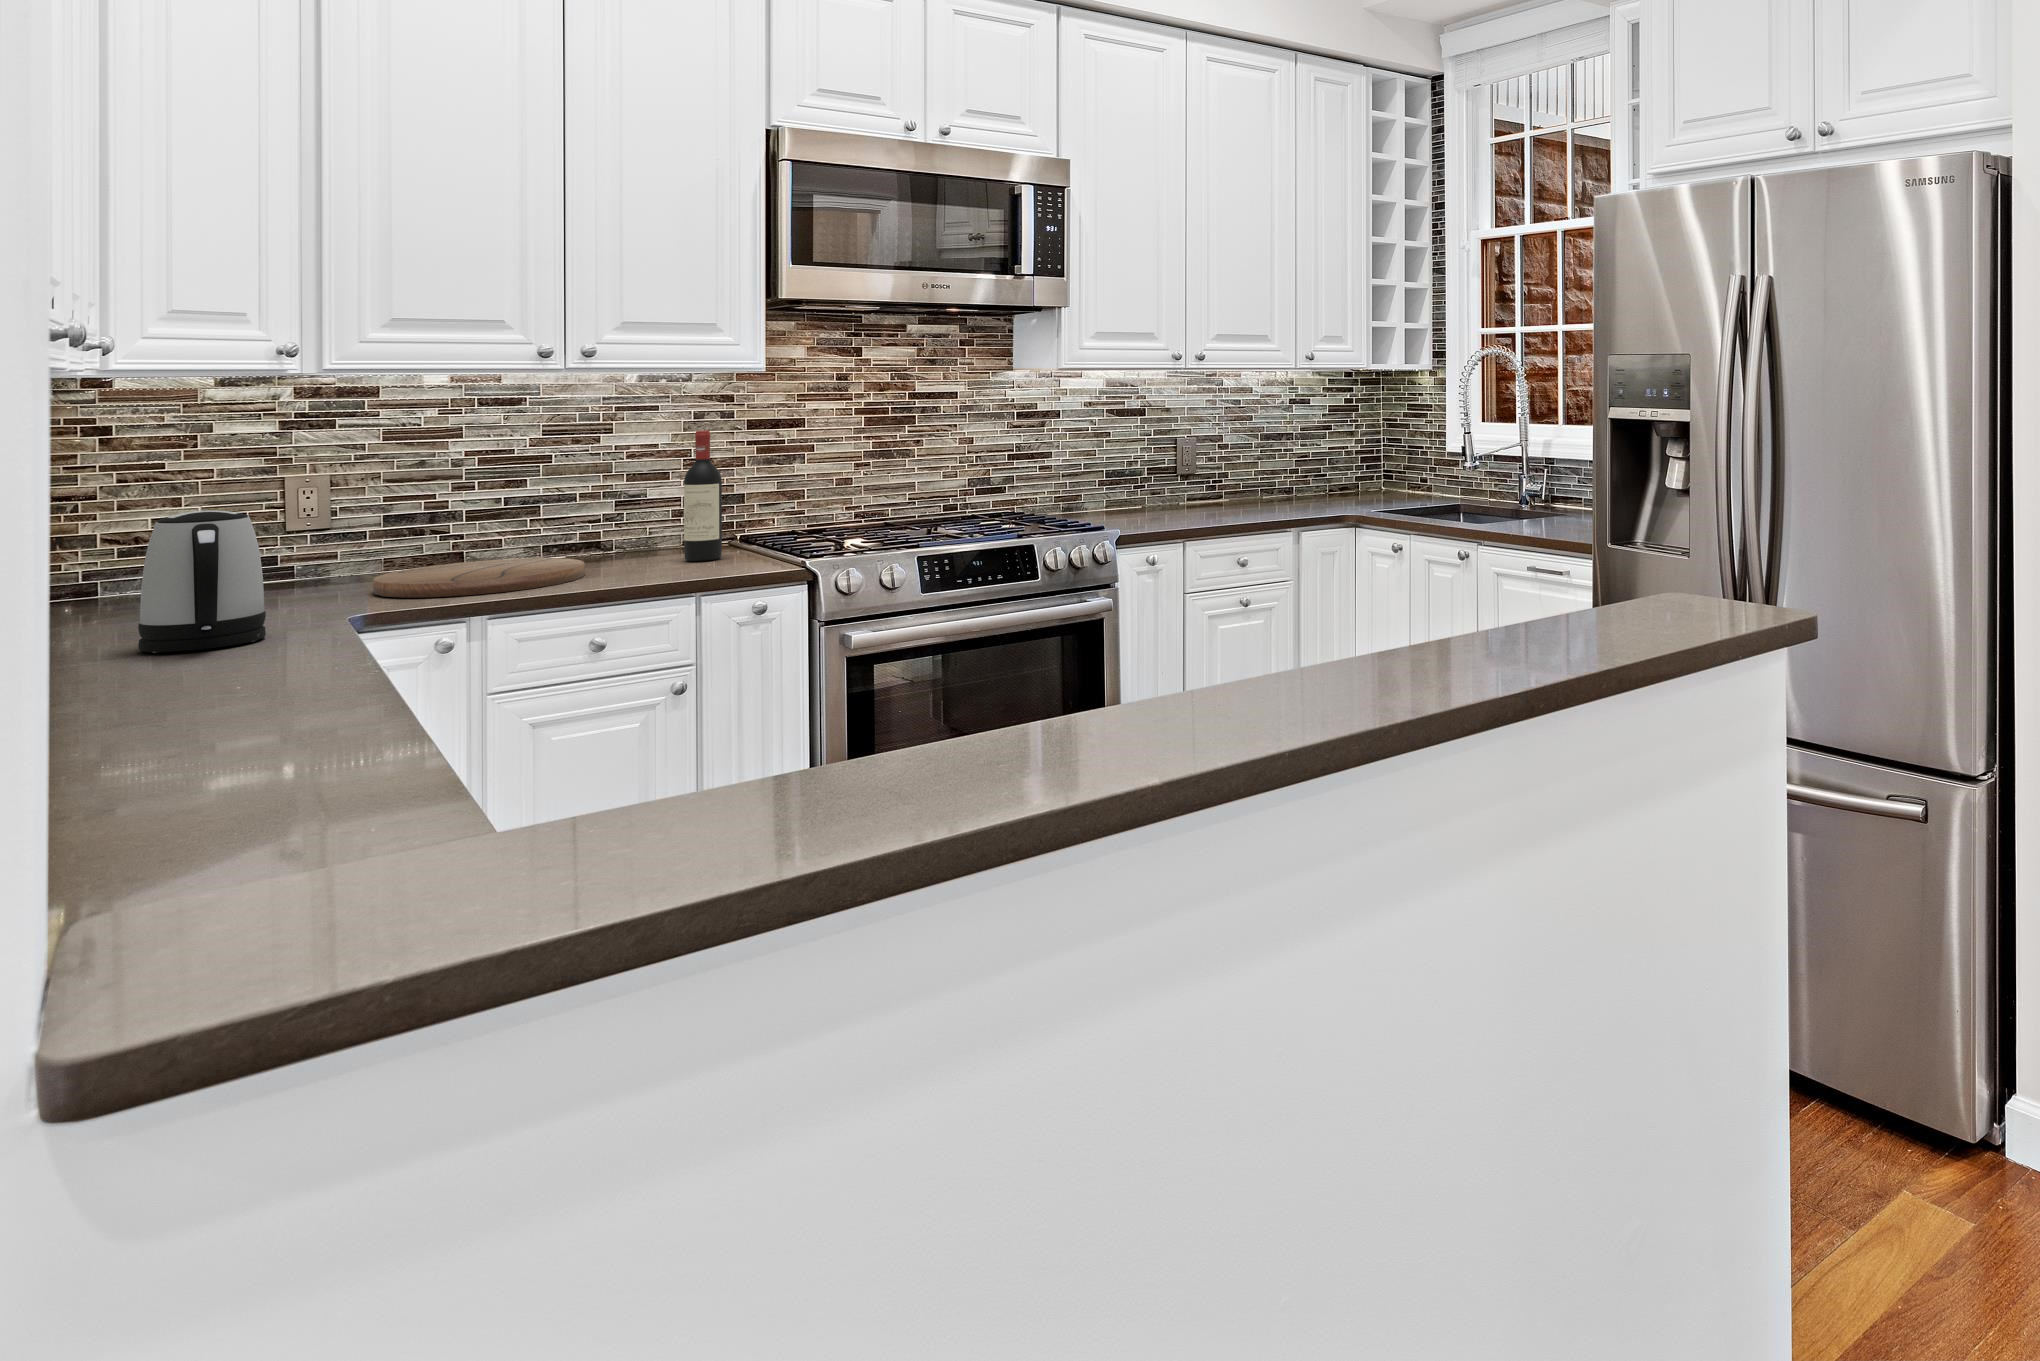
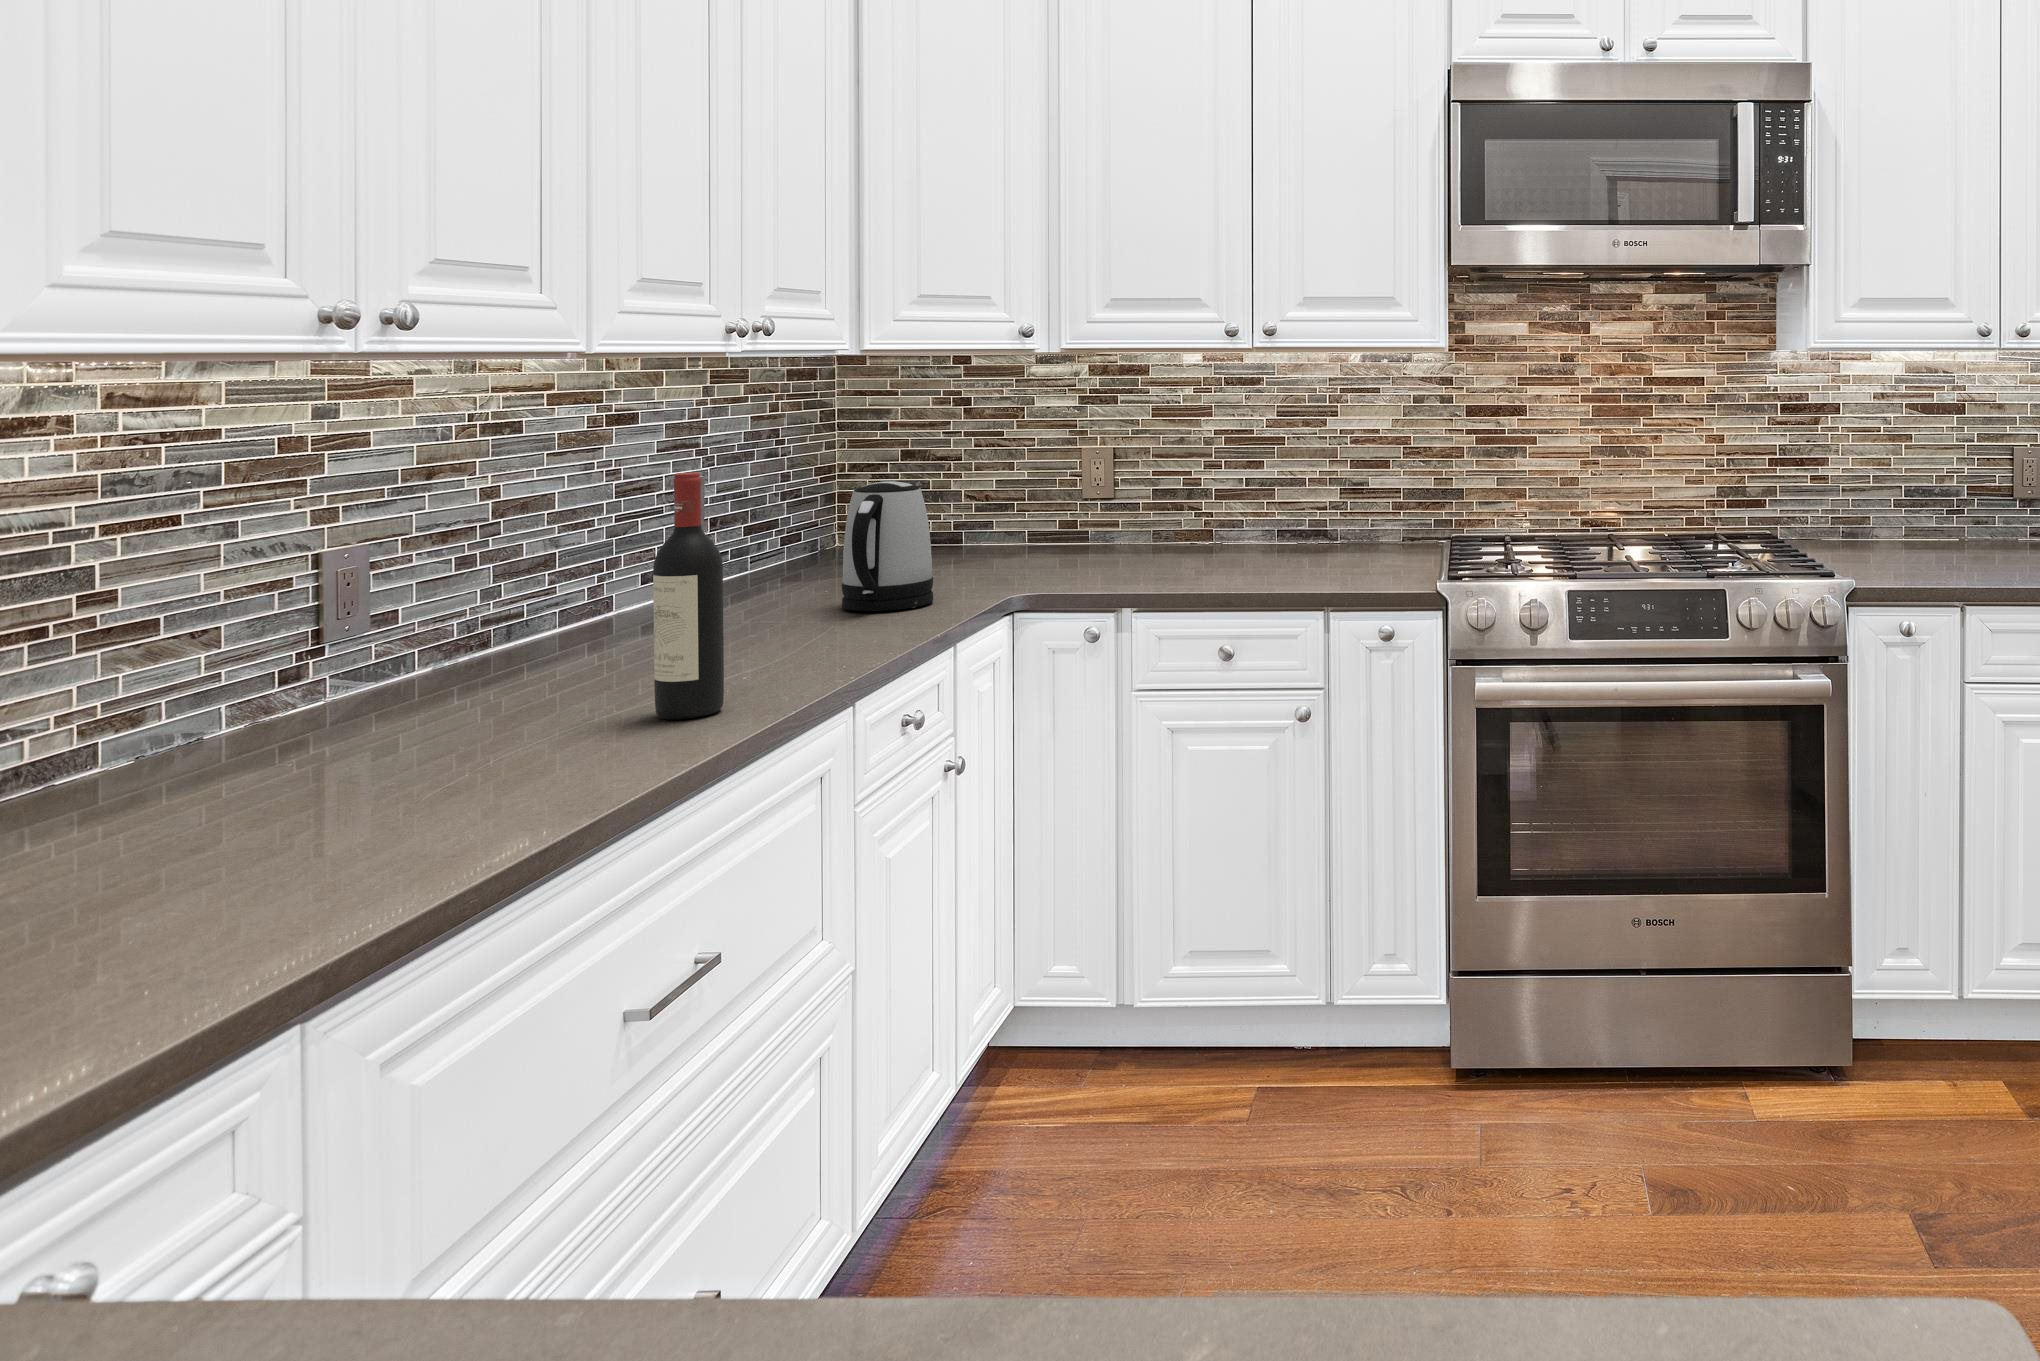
wine bottle: present [684,431,722,561] -> present [653,472,724,720]
cutting board: present [373,558,585,597] -> none [1091,541,1265,579]

